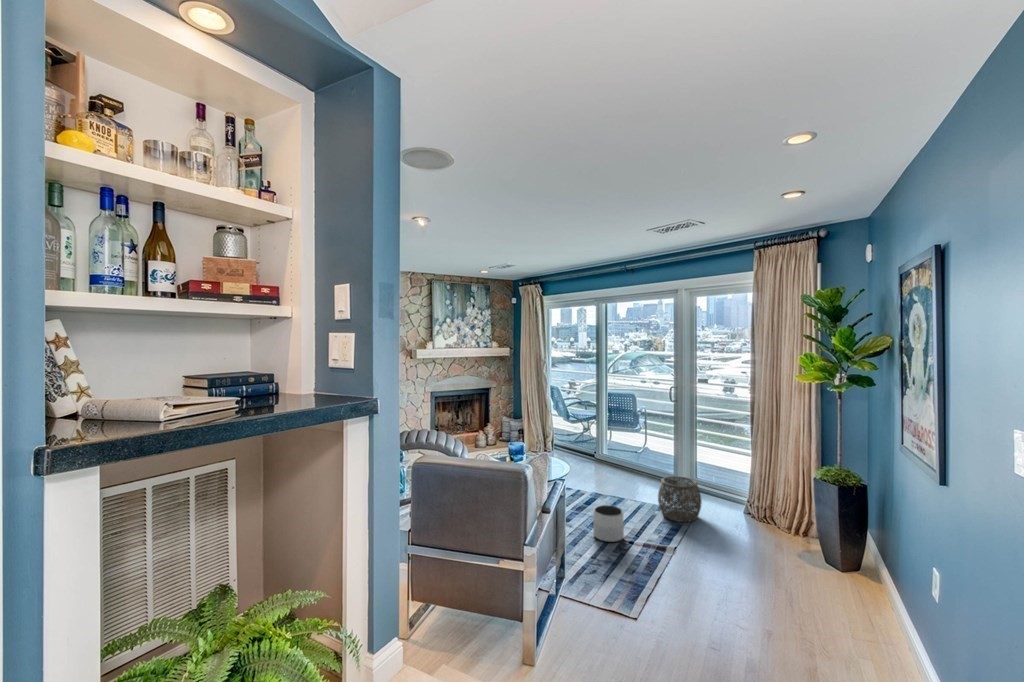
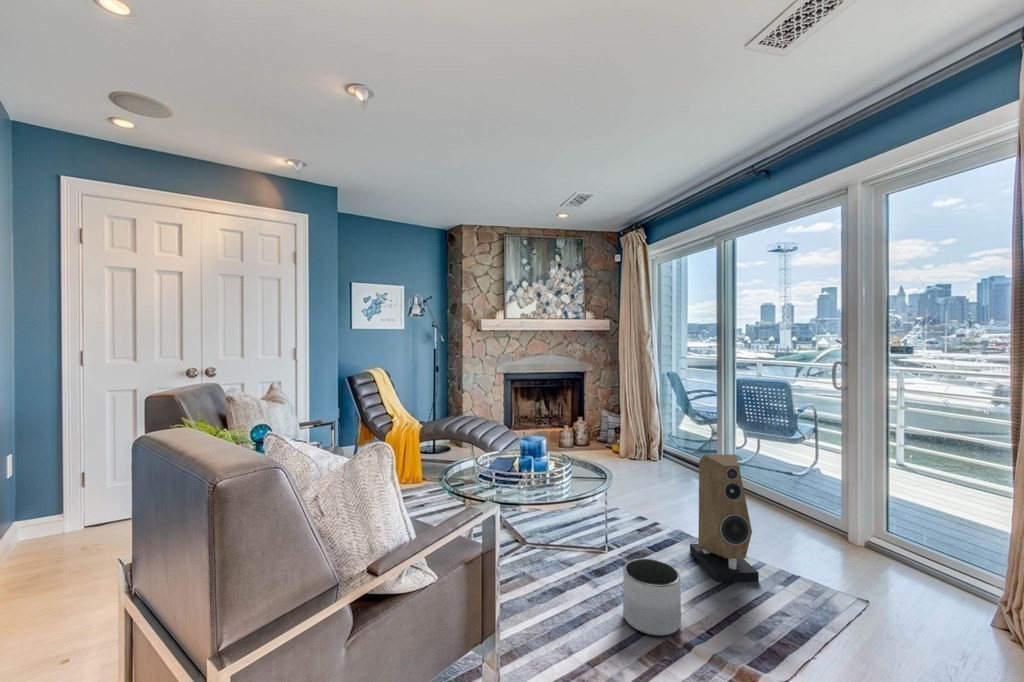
speaker: none [606,444,646,515] -> present [690,454,759,582]
woven basket: present [658,476,702,522] -> none [779,524,882,627]

